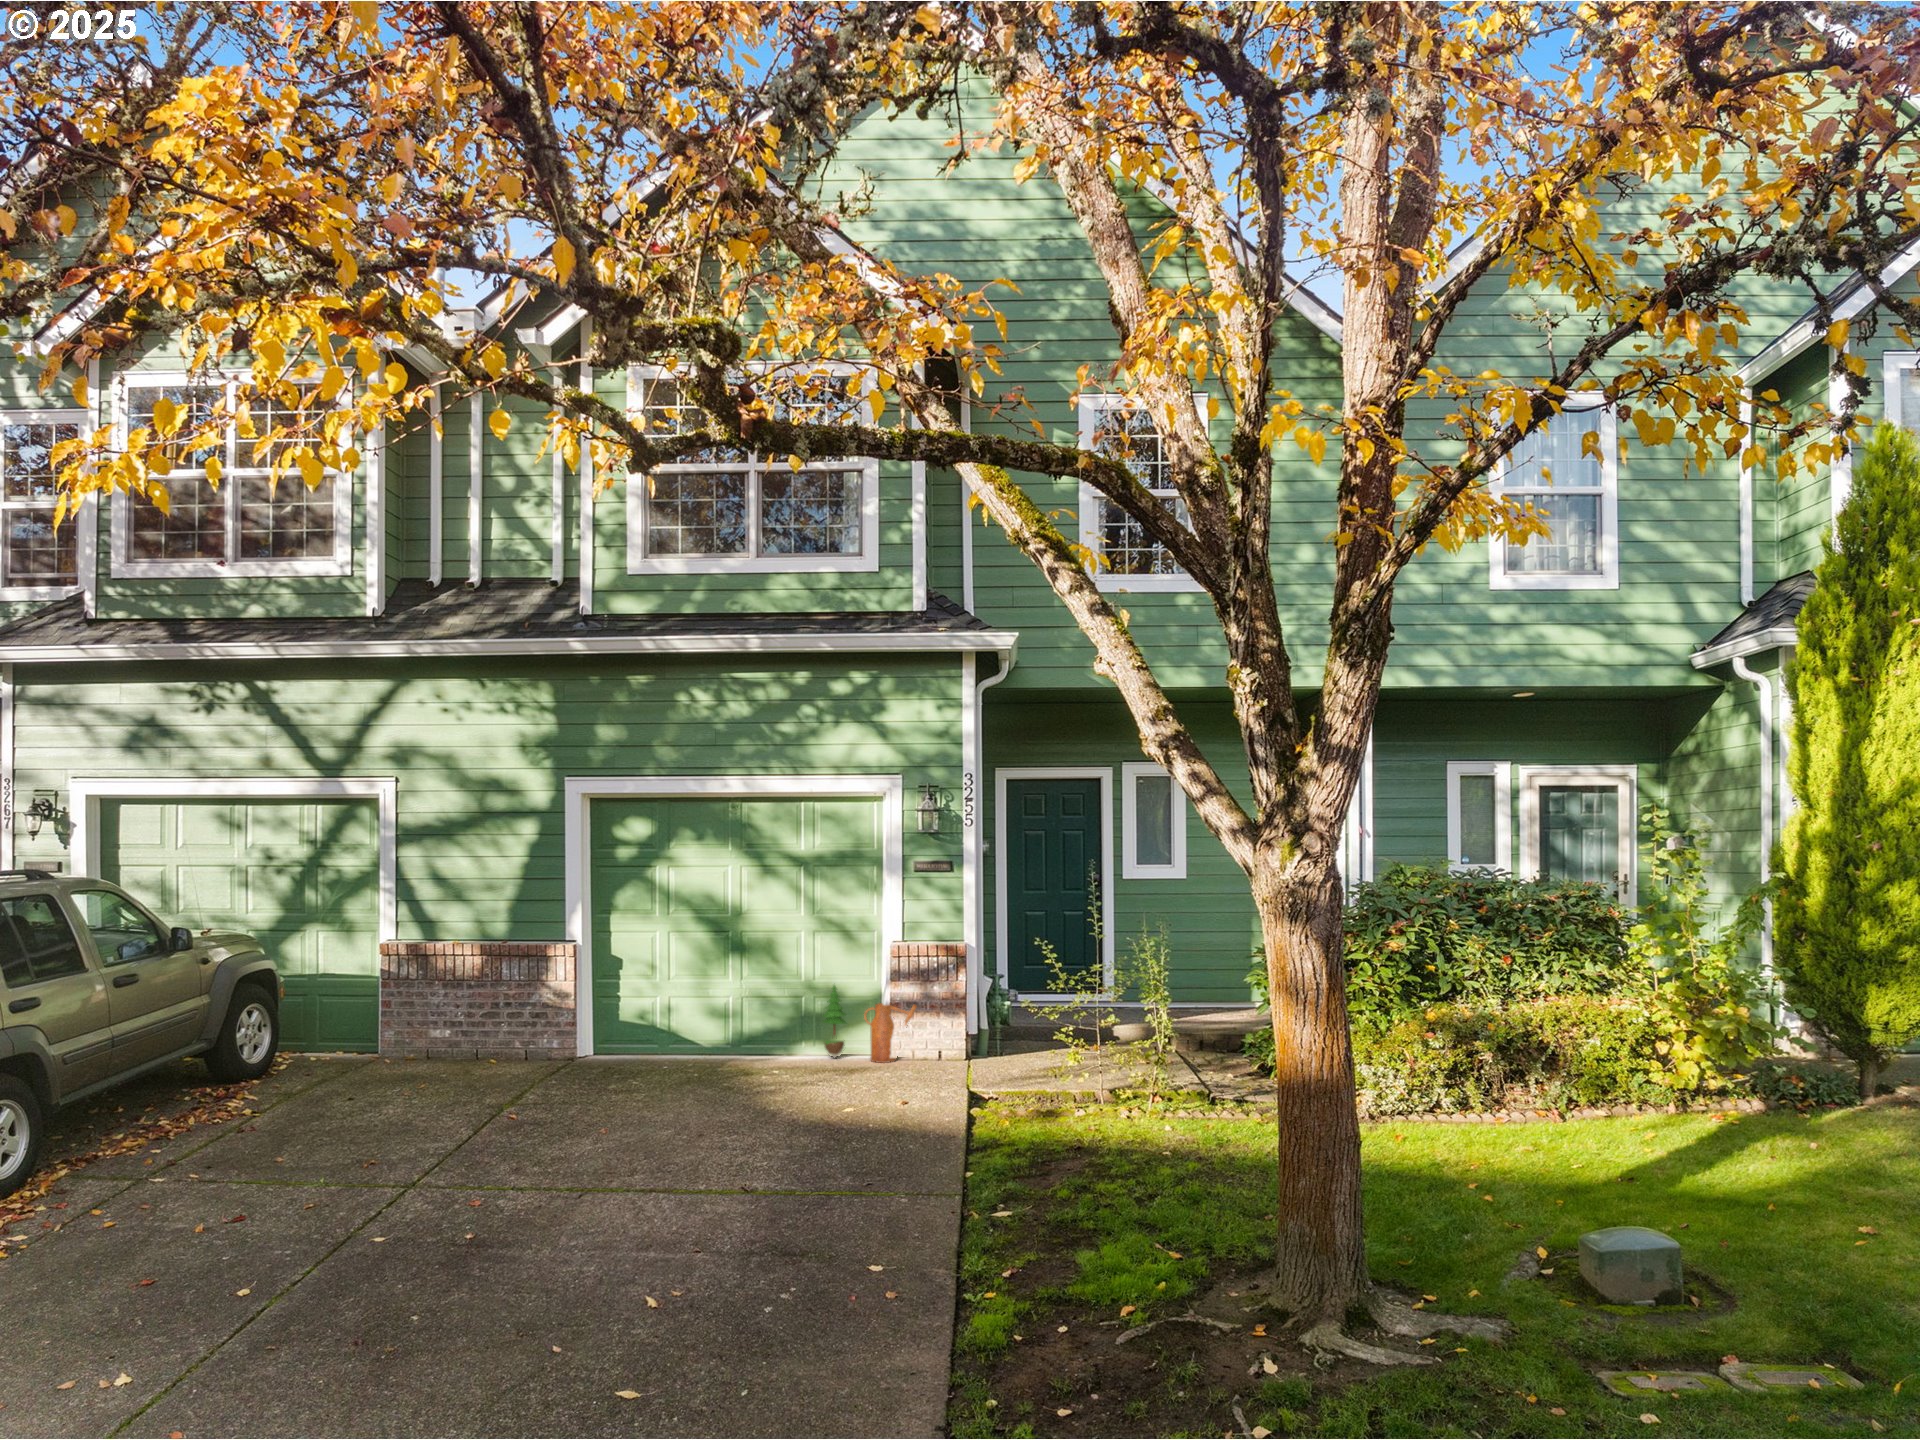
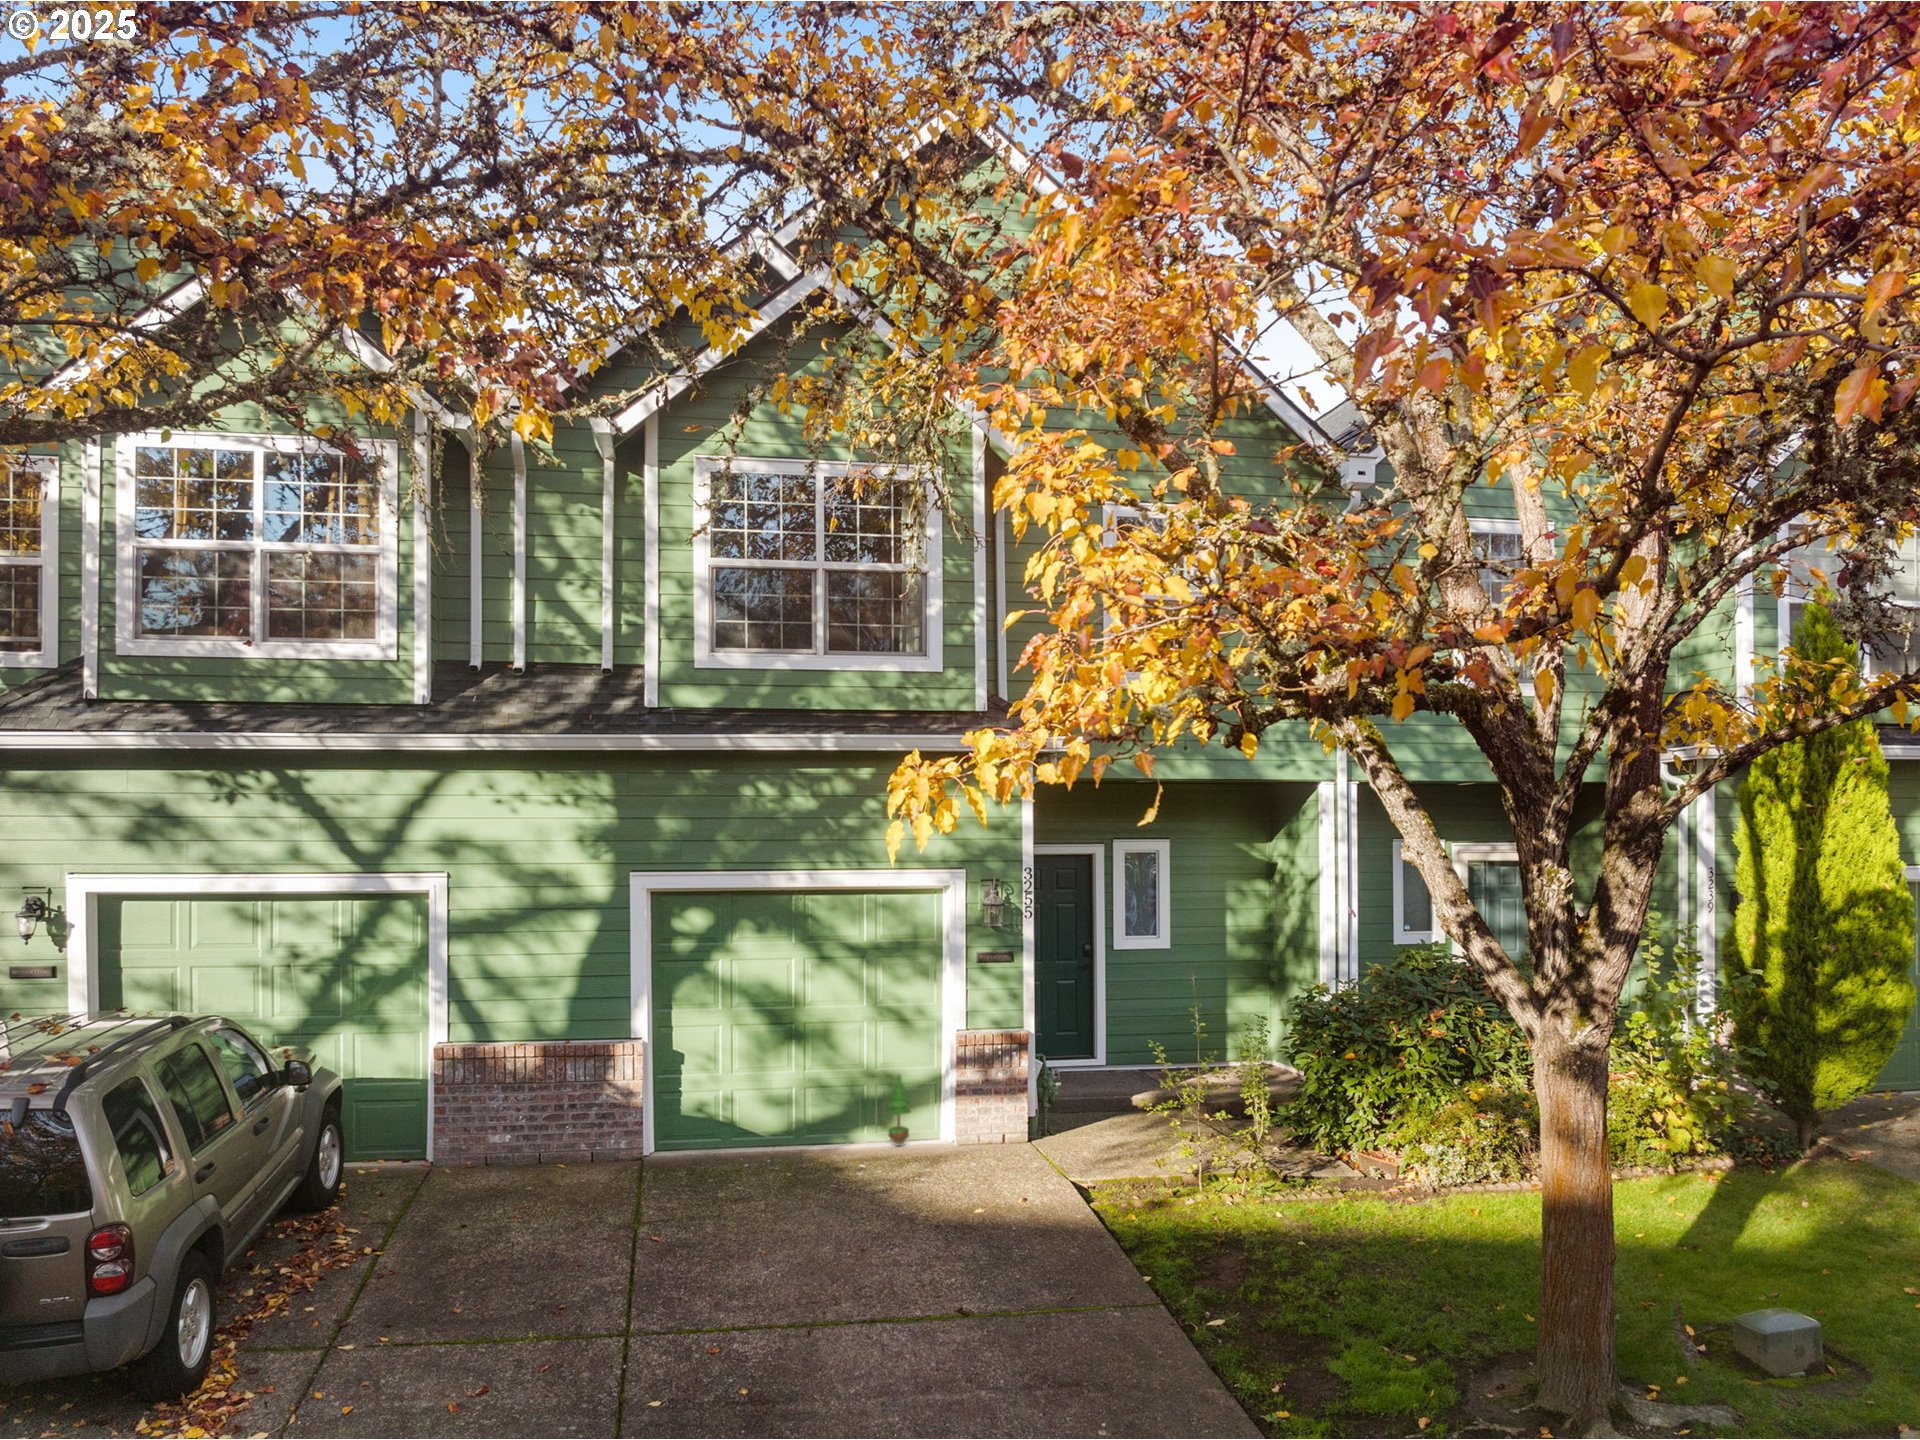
watering can: present [864,1003,917,1063] -> none [928,1091,983,1151]

